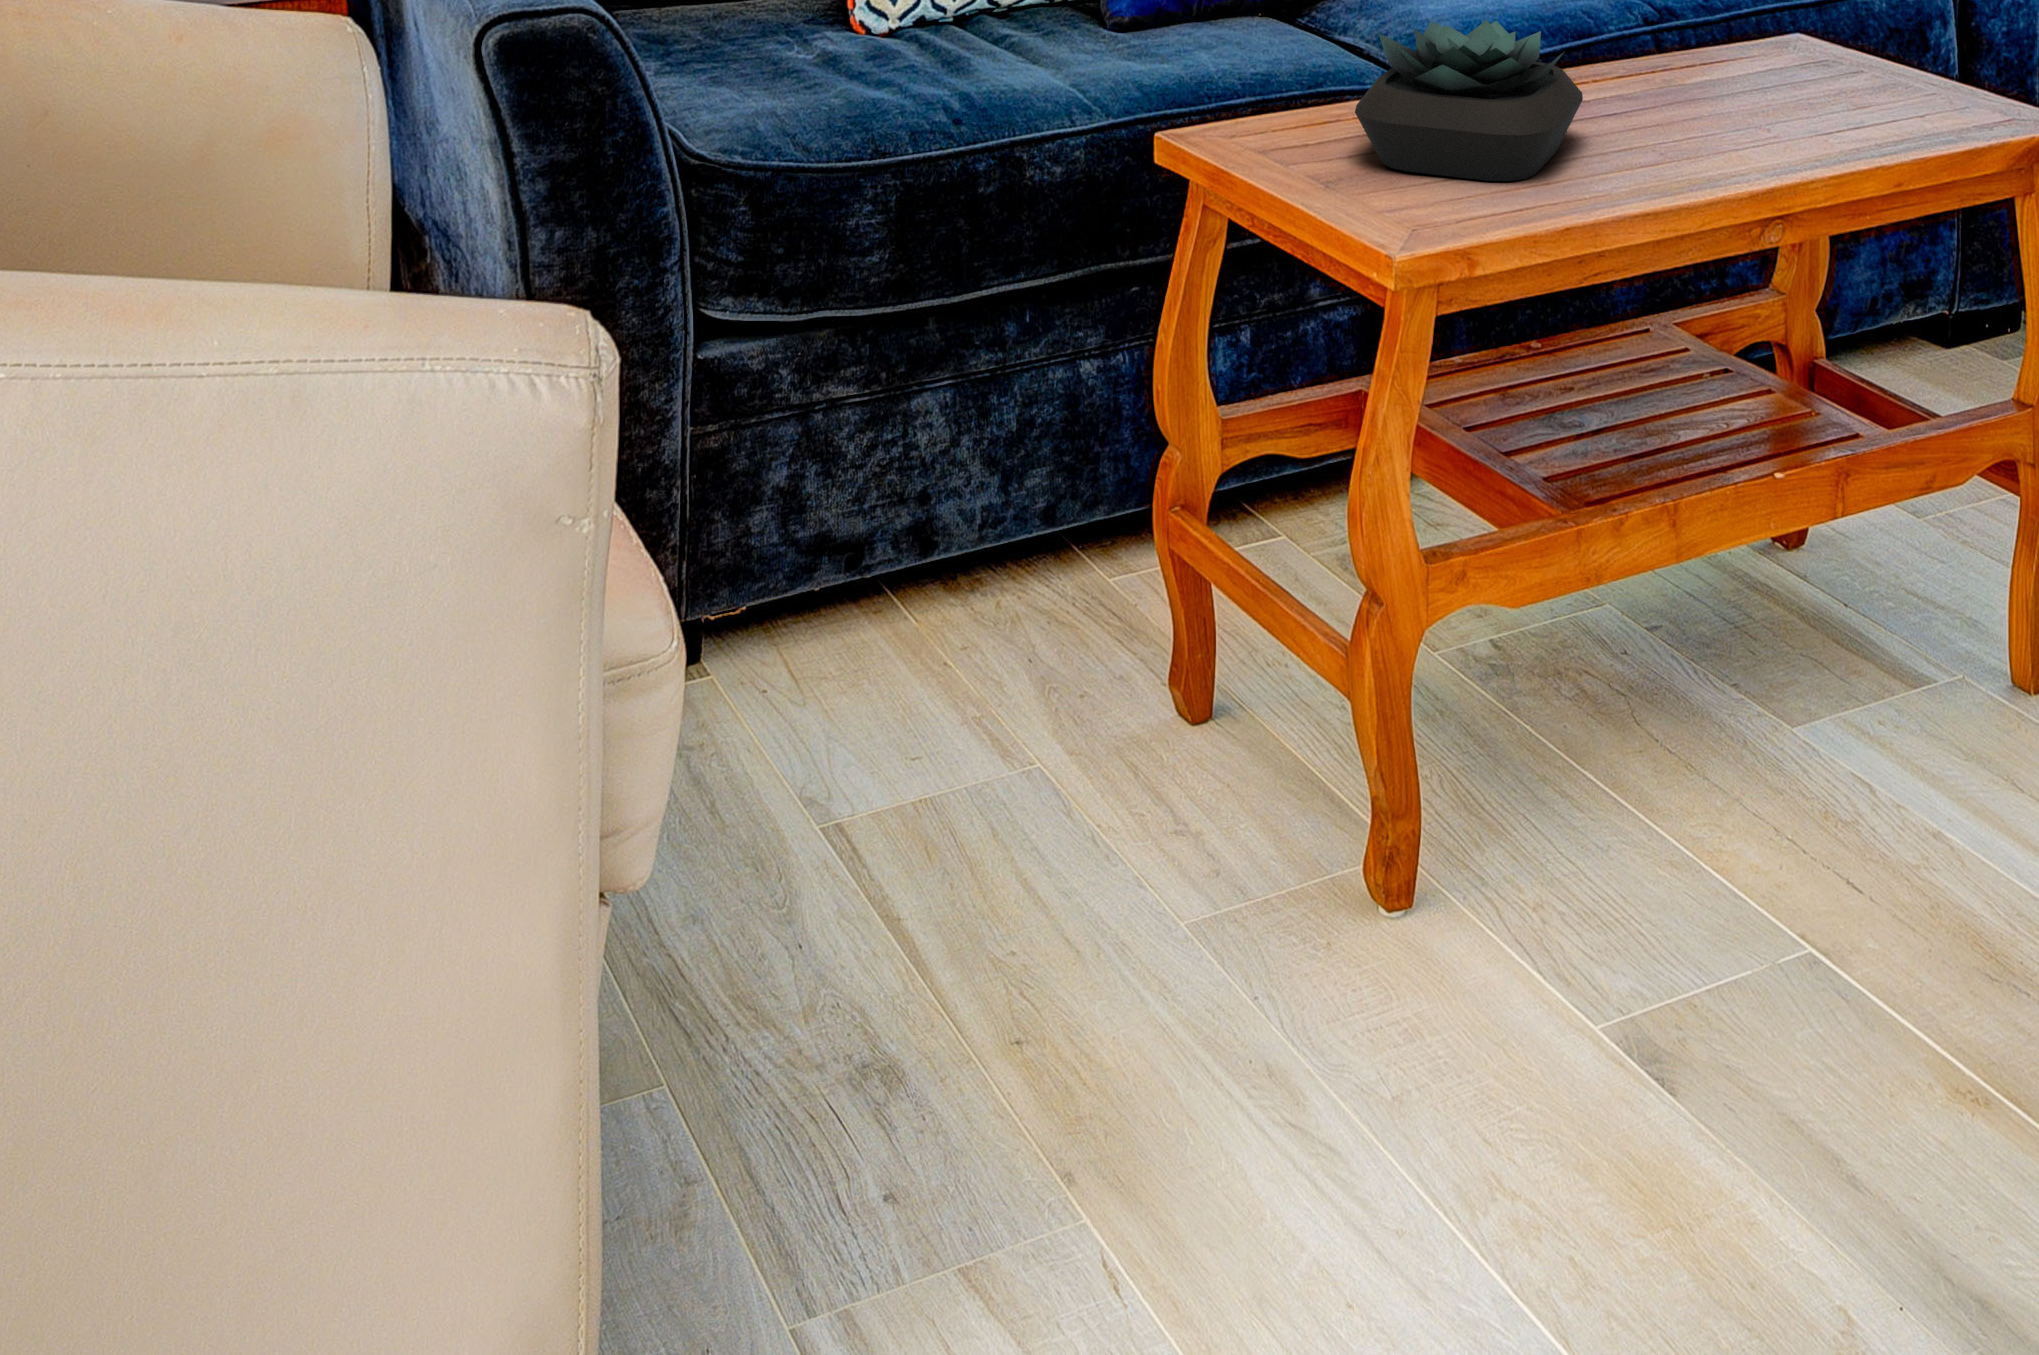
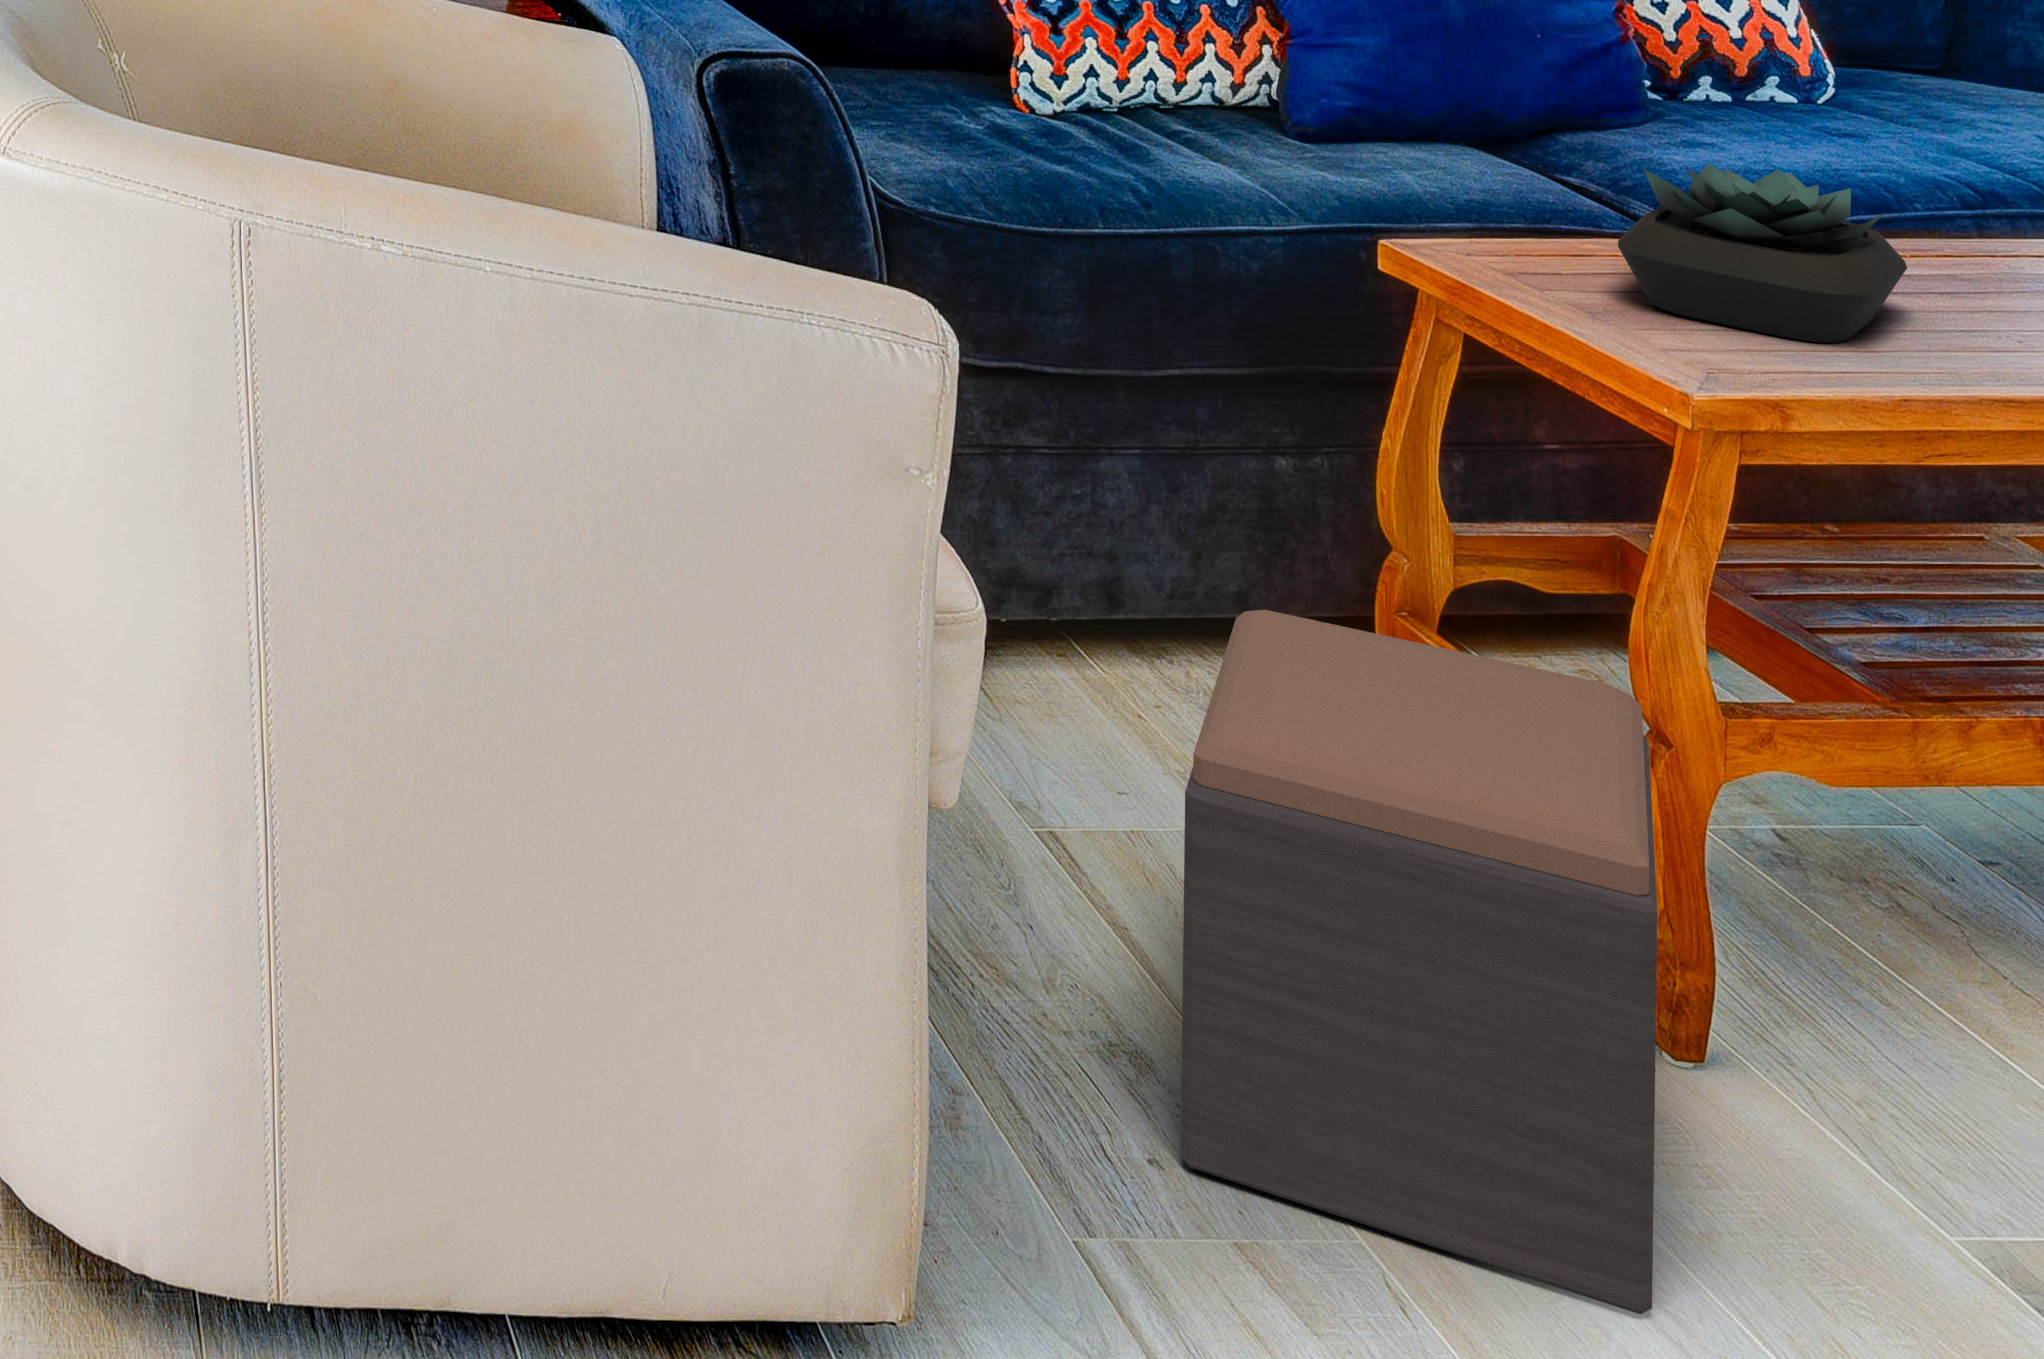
footstool: none [926,541,1362,1189] -> present [1181,610,1657,1314]

